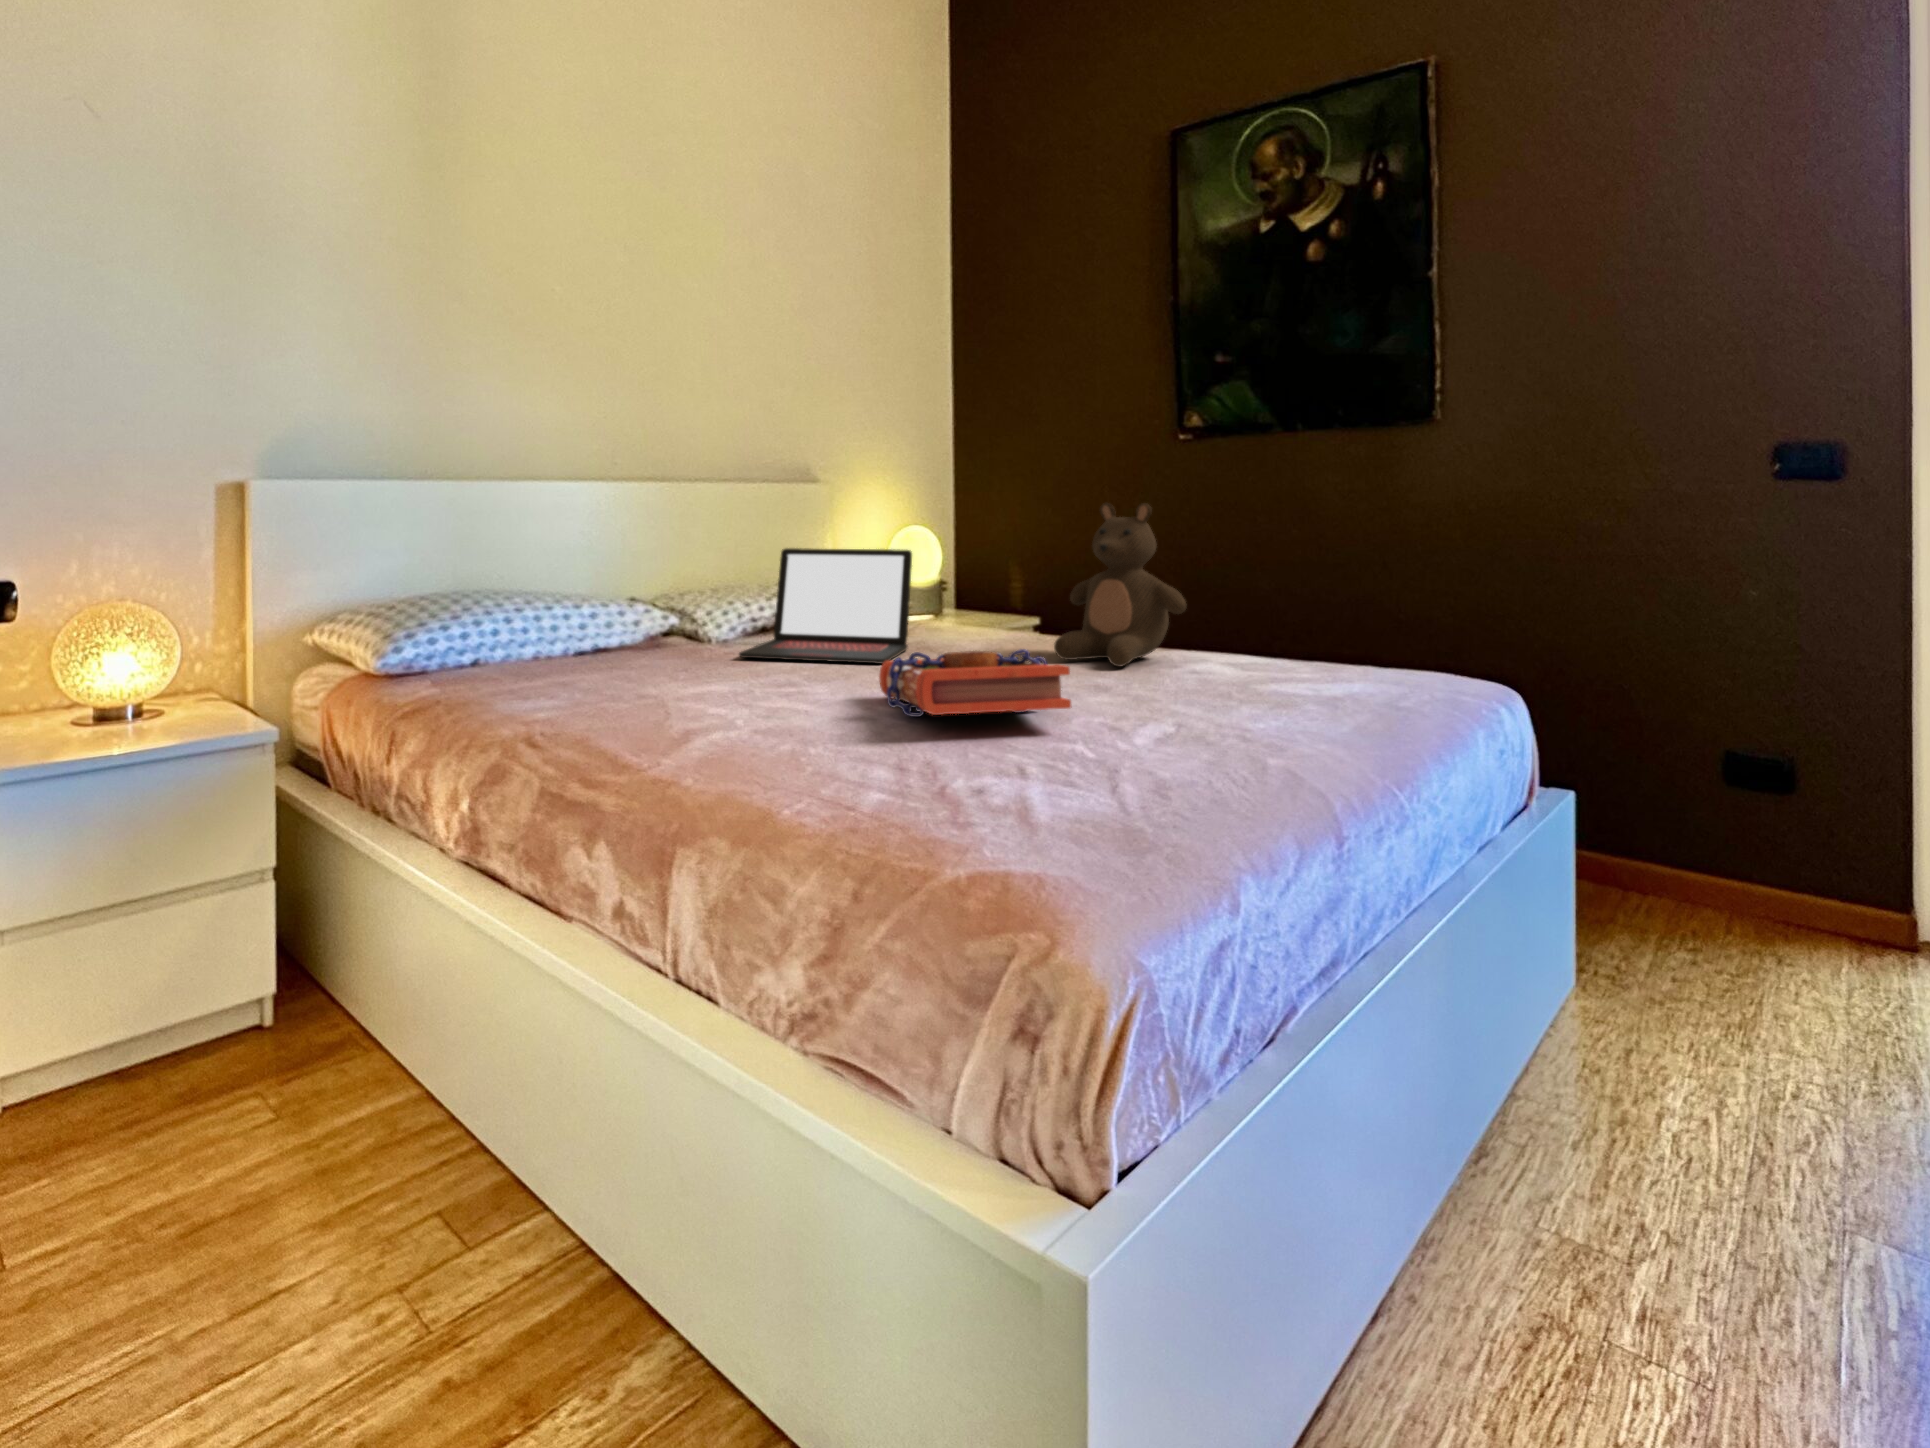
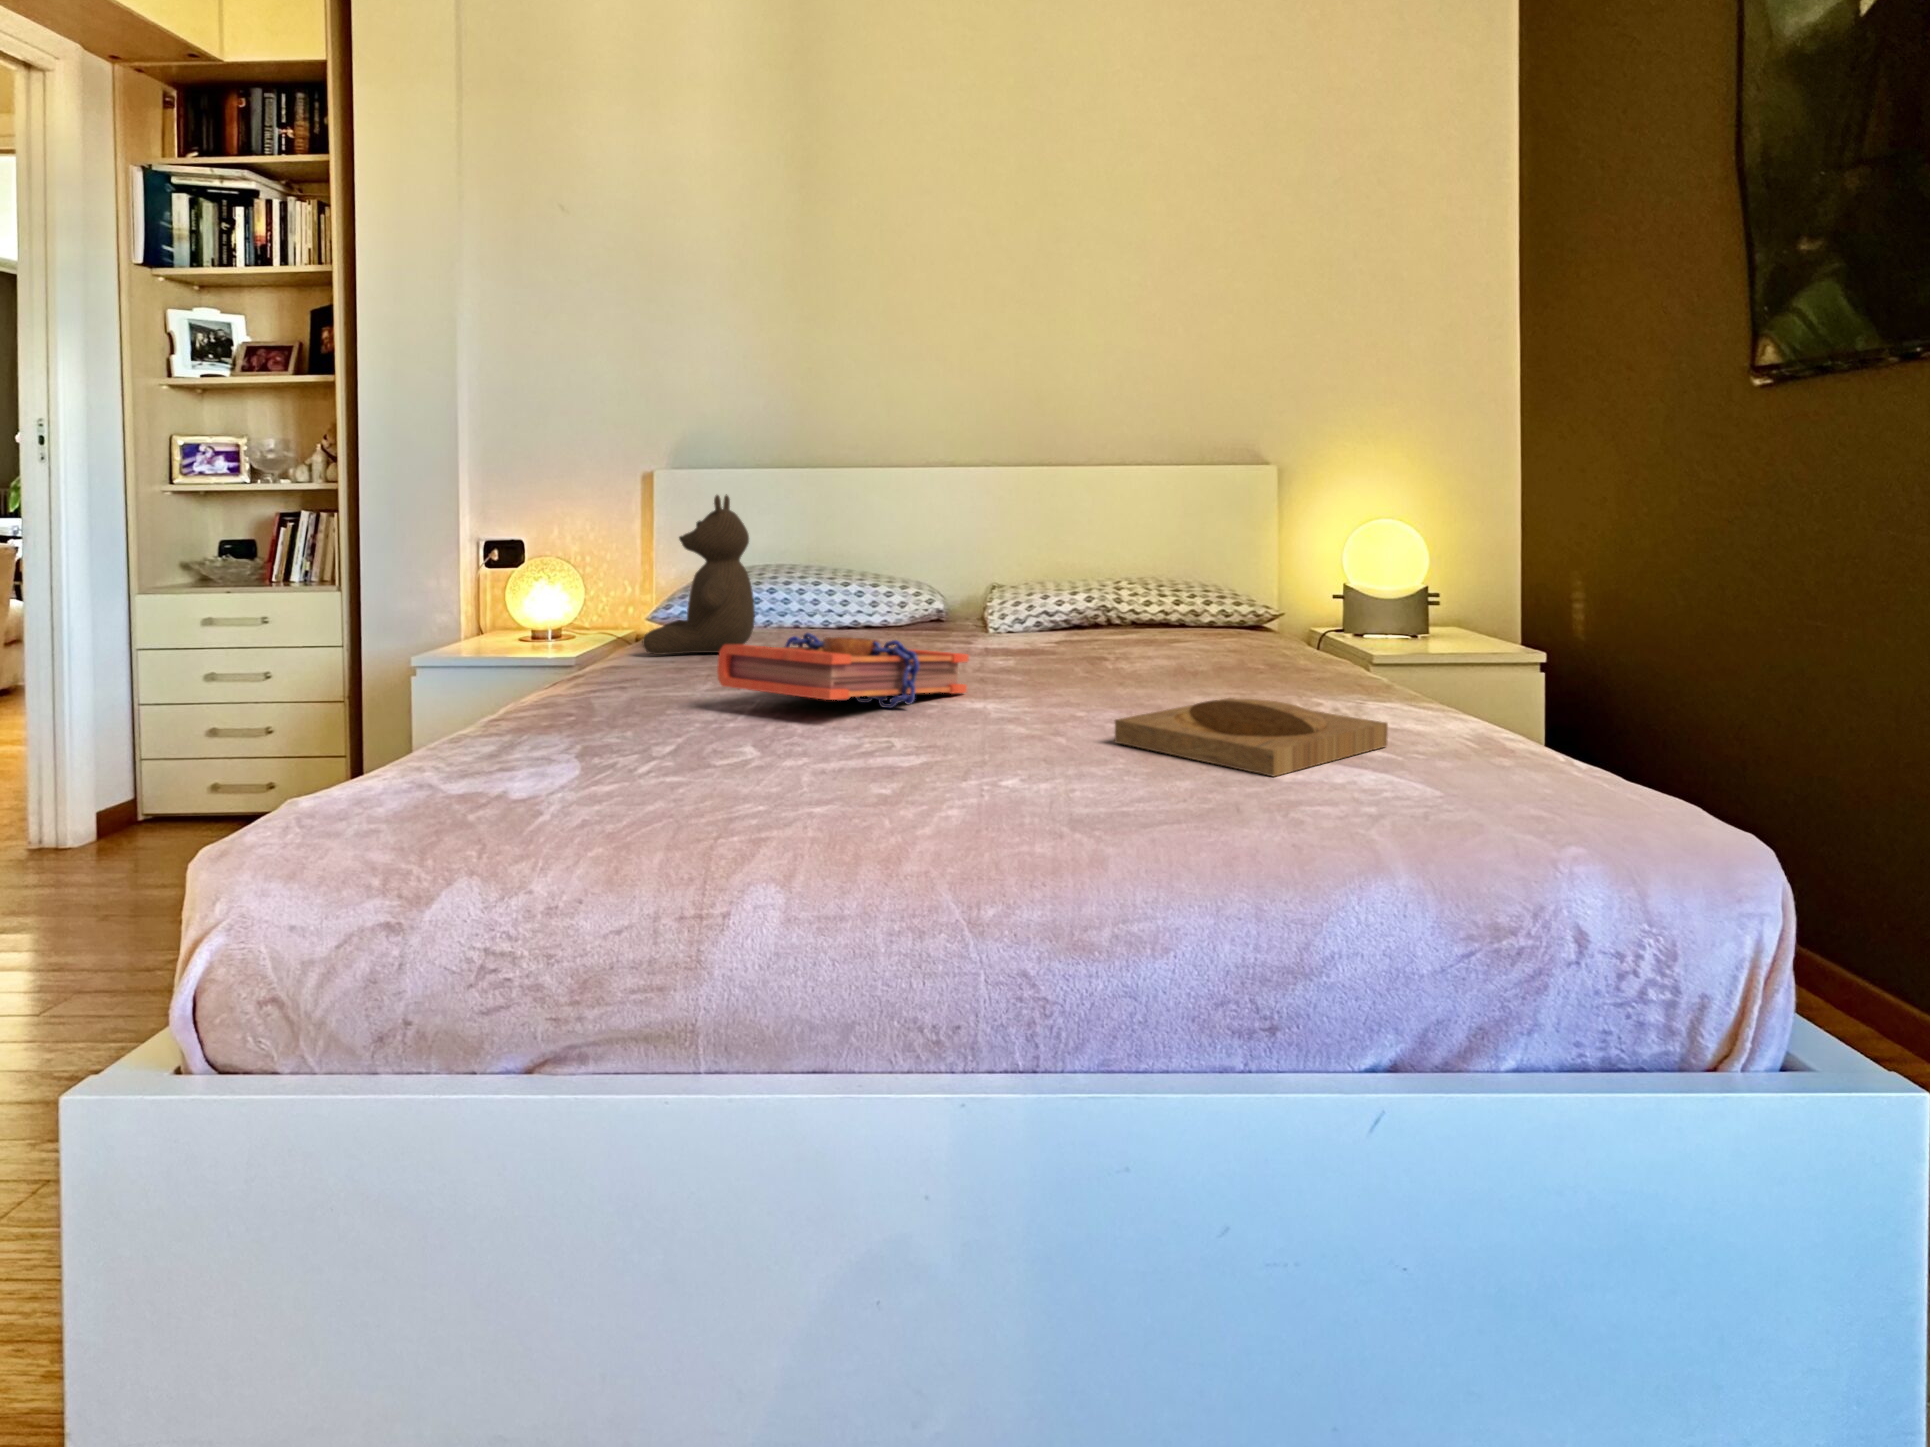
stuffed bear: present [1054,503,1186,667] -> present [643,494,755,655]
laptop: present [739,548,912,664] -> none [928,537,1121,661]
tray: none [1225,661,1410,707] -> present [1115,698,1388,776]

